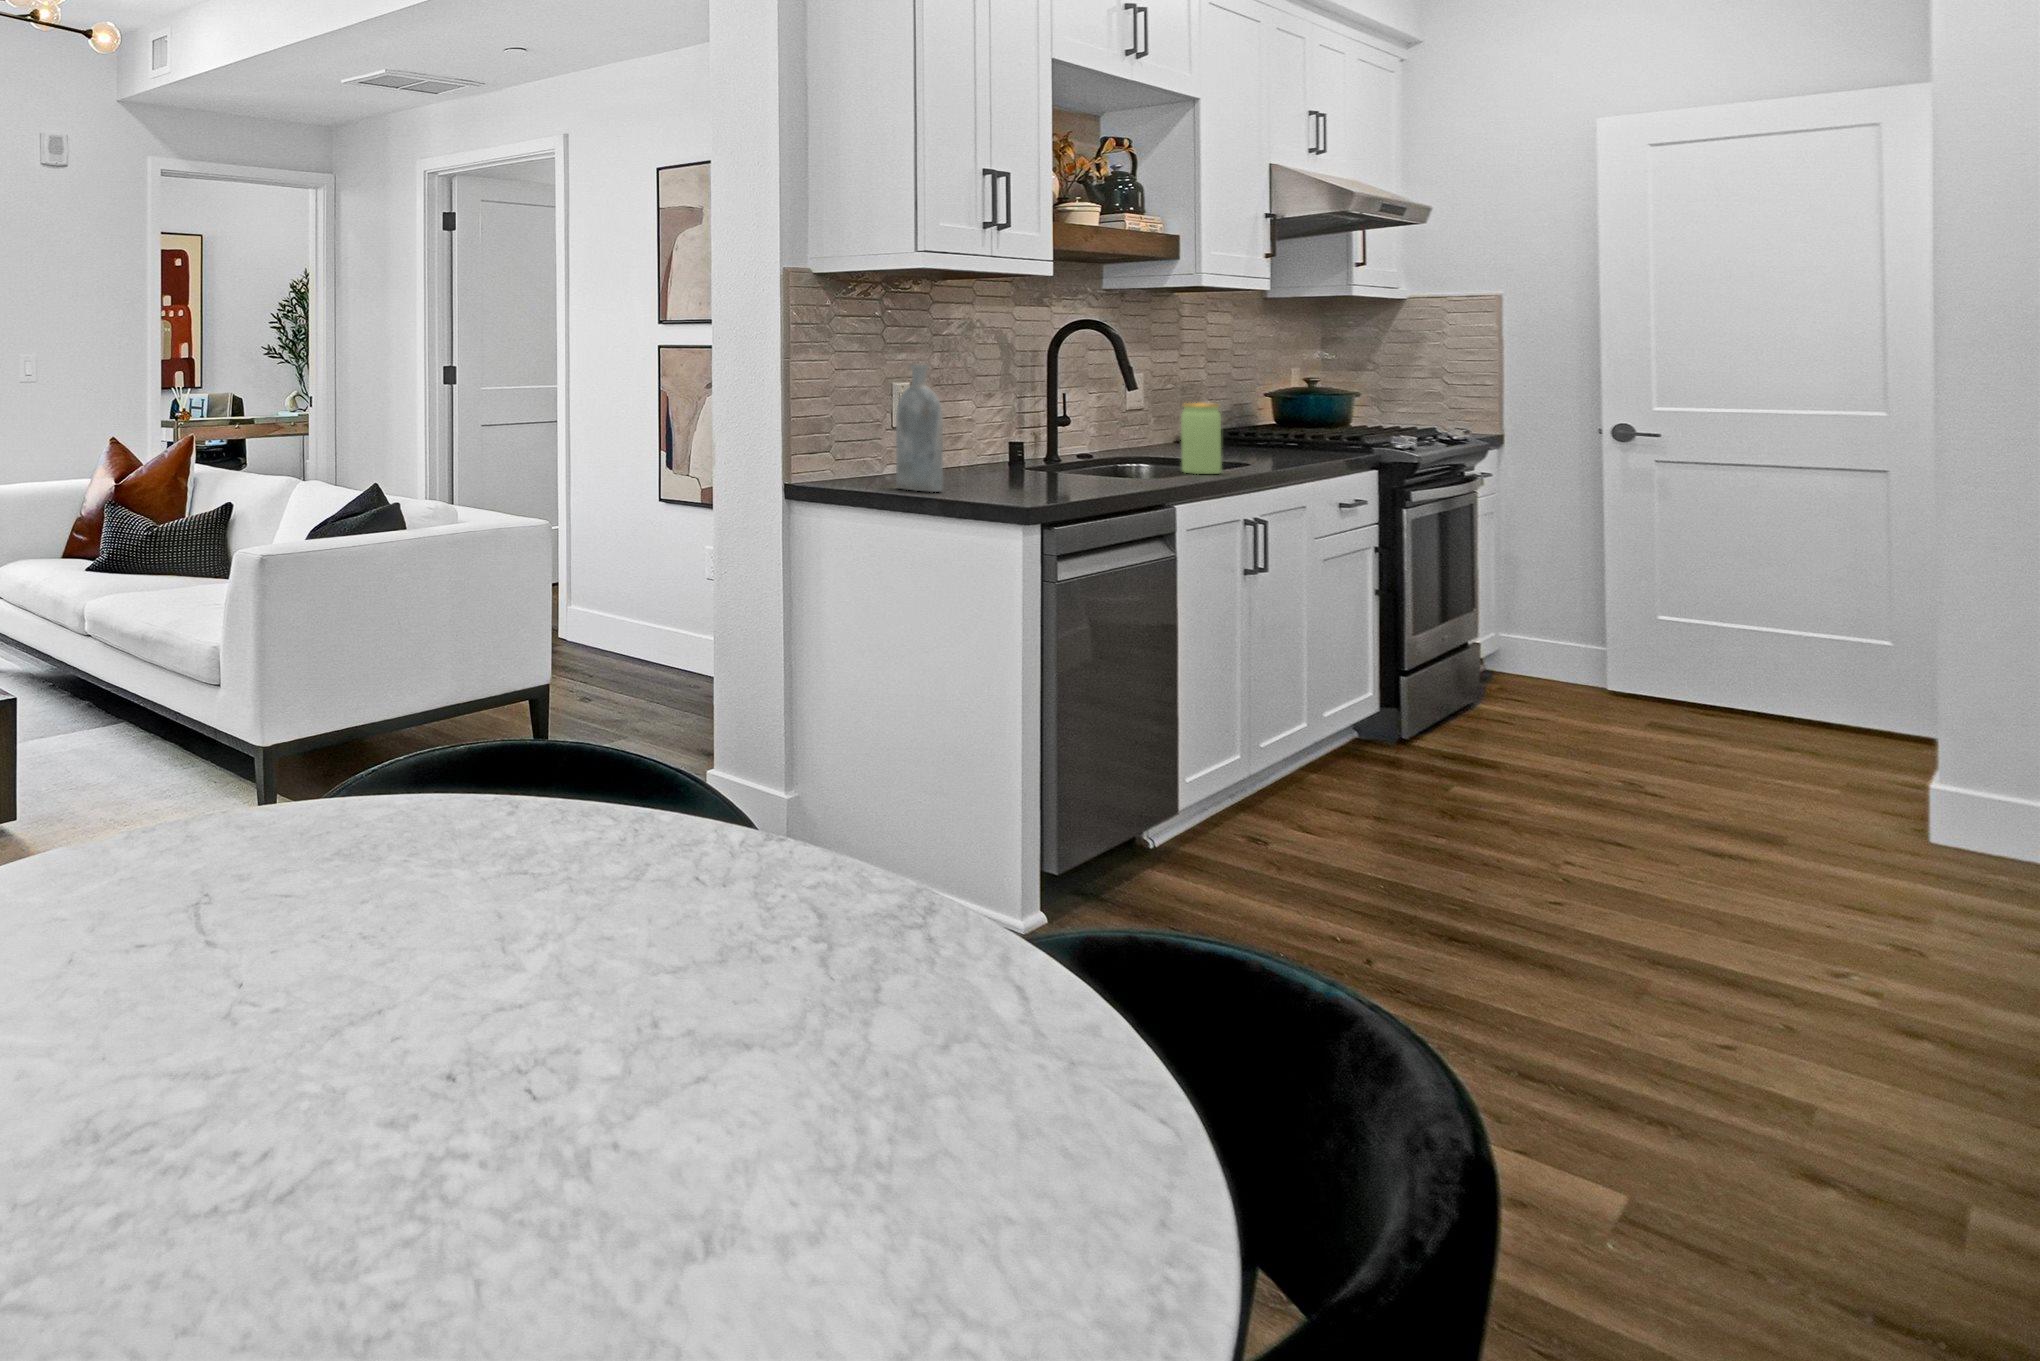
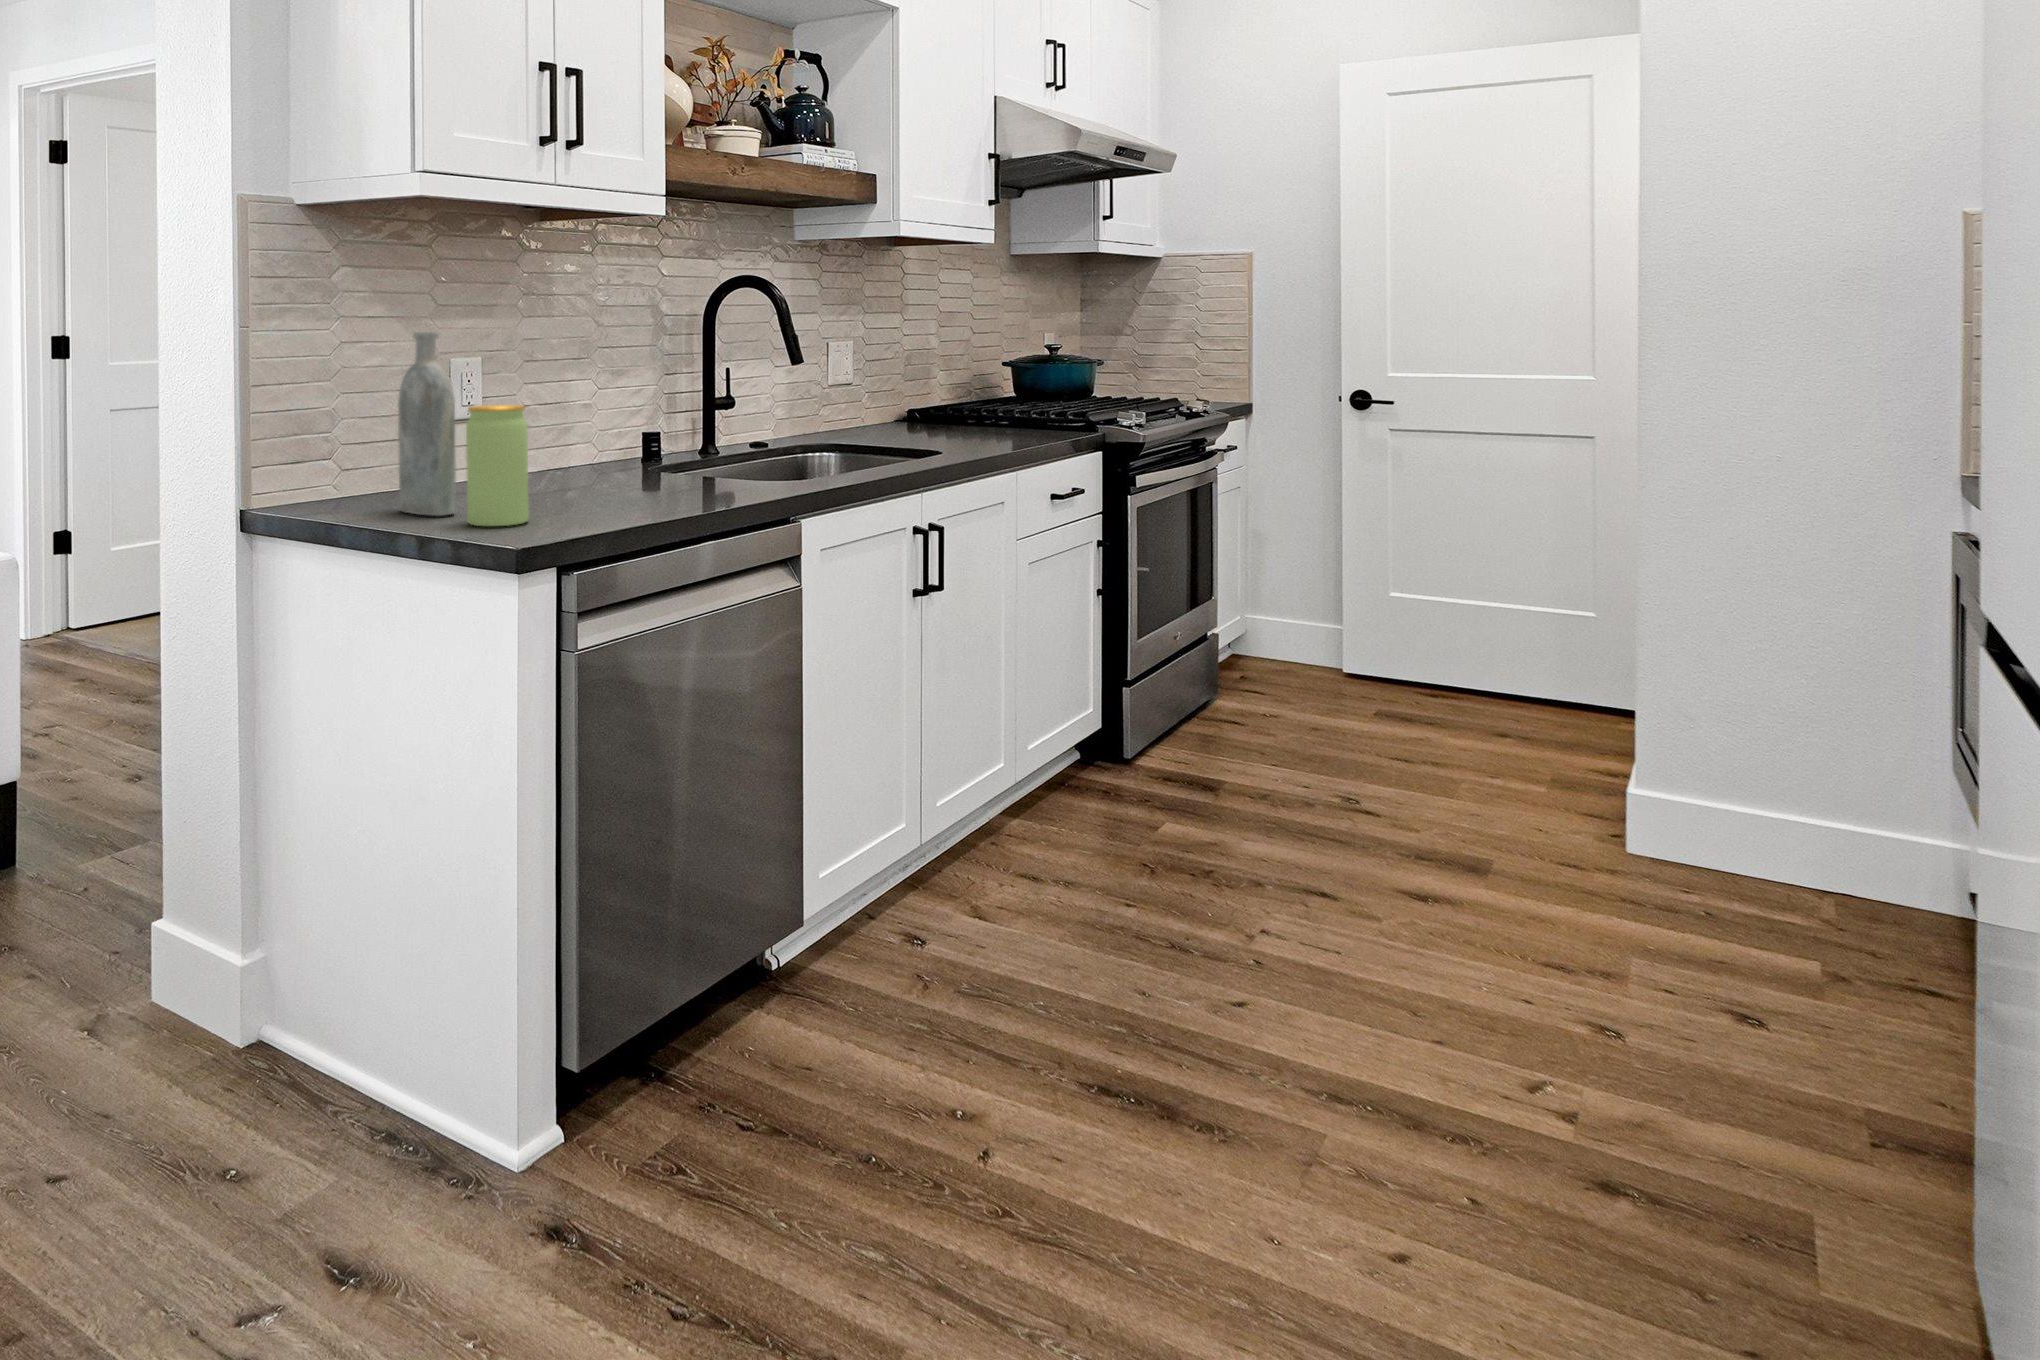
jar: present [1181,403,1221,474] -> present [466,404,529,526]

